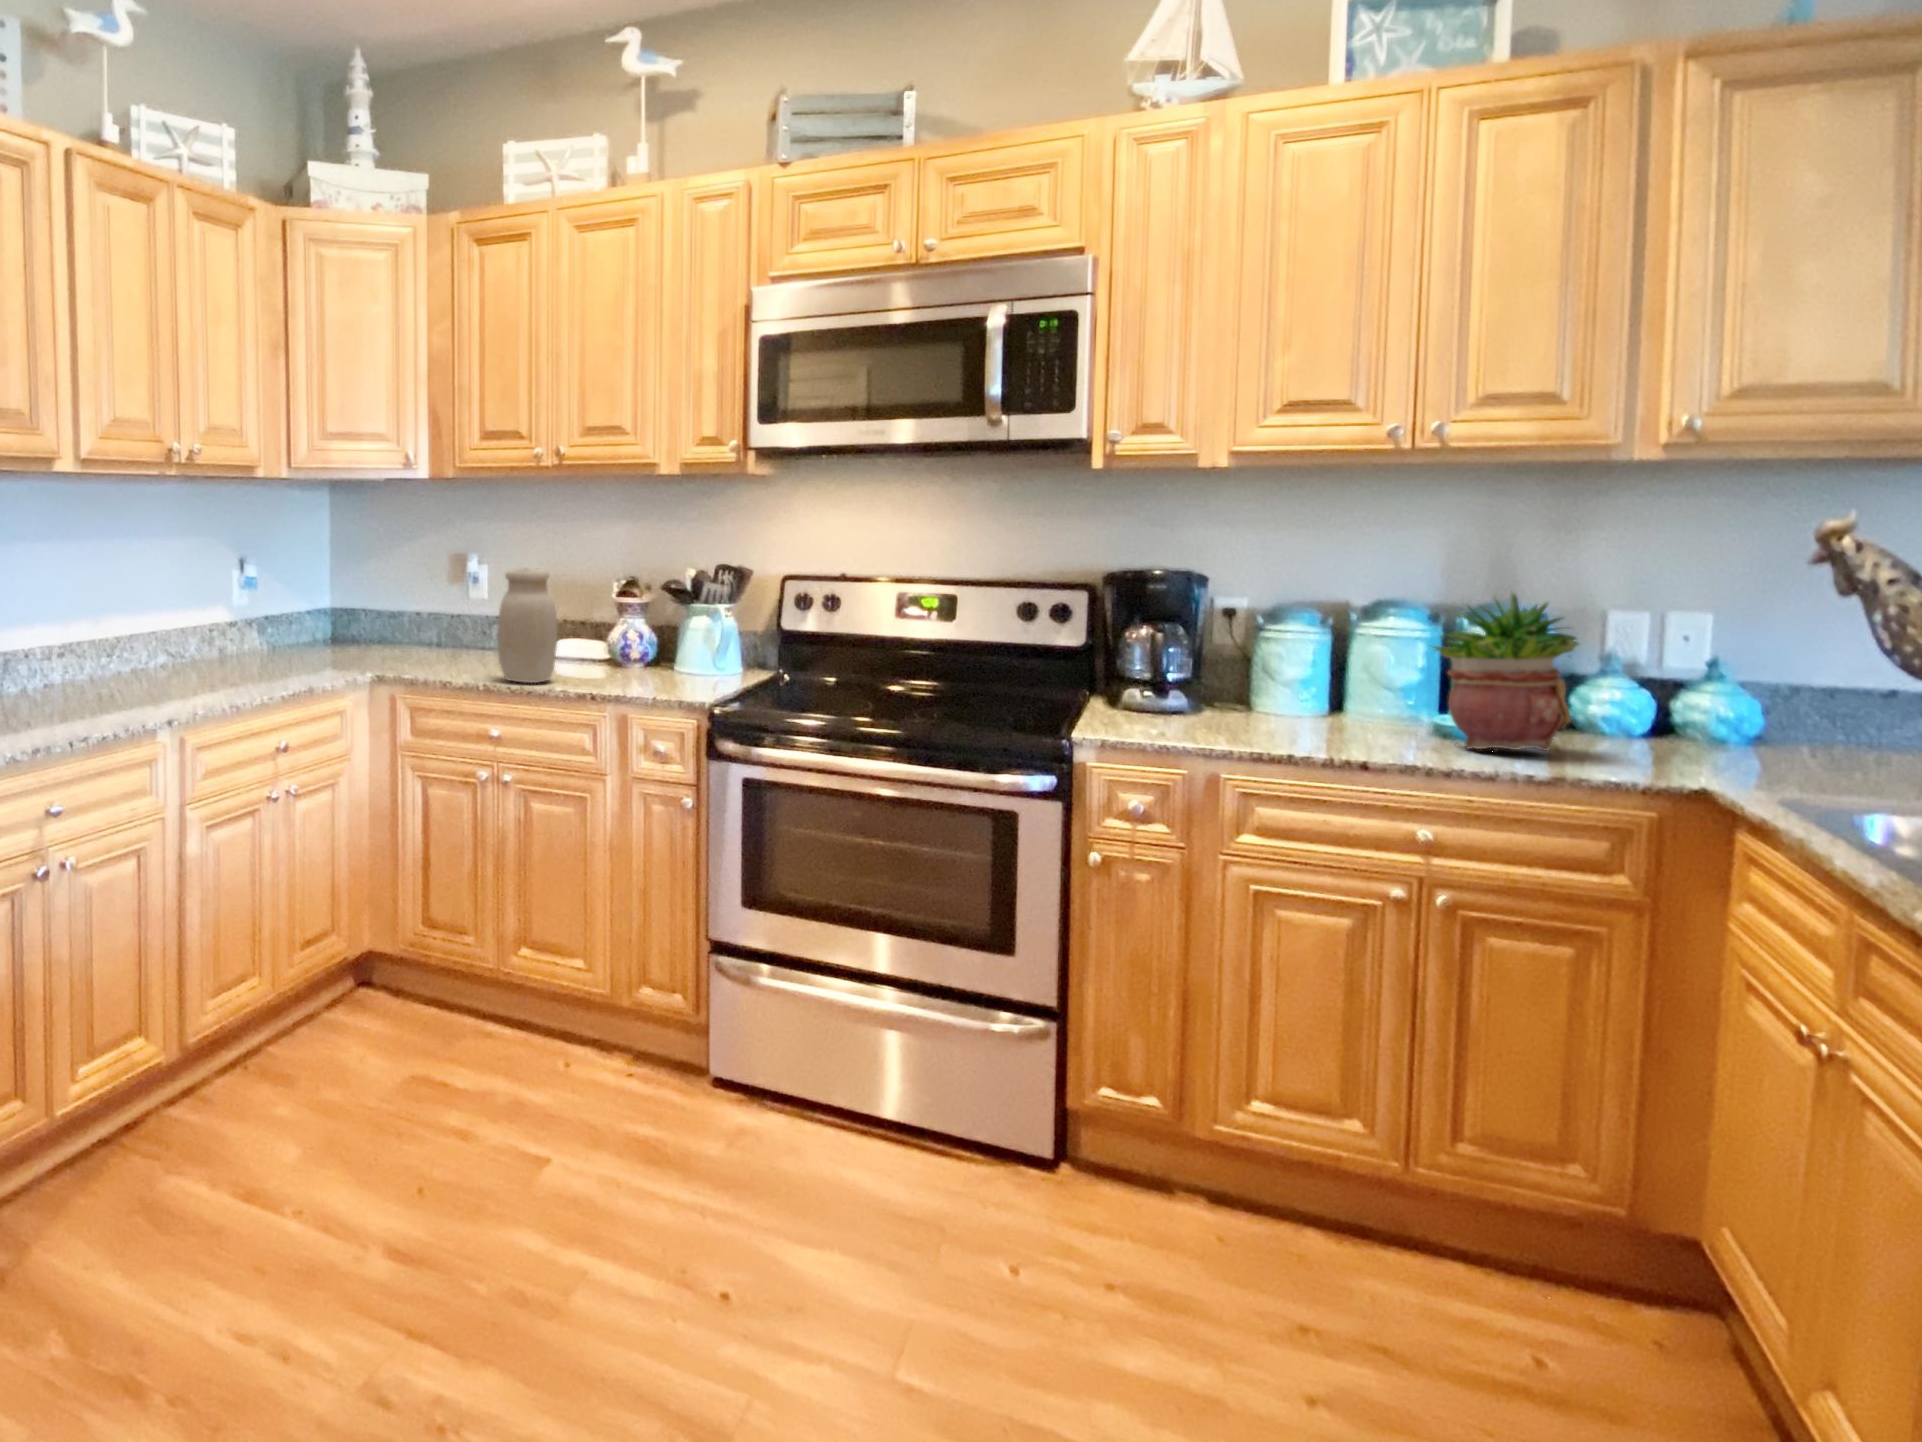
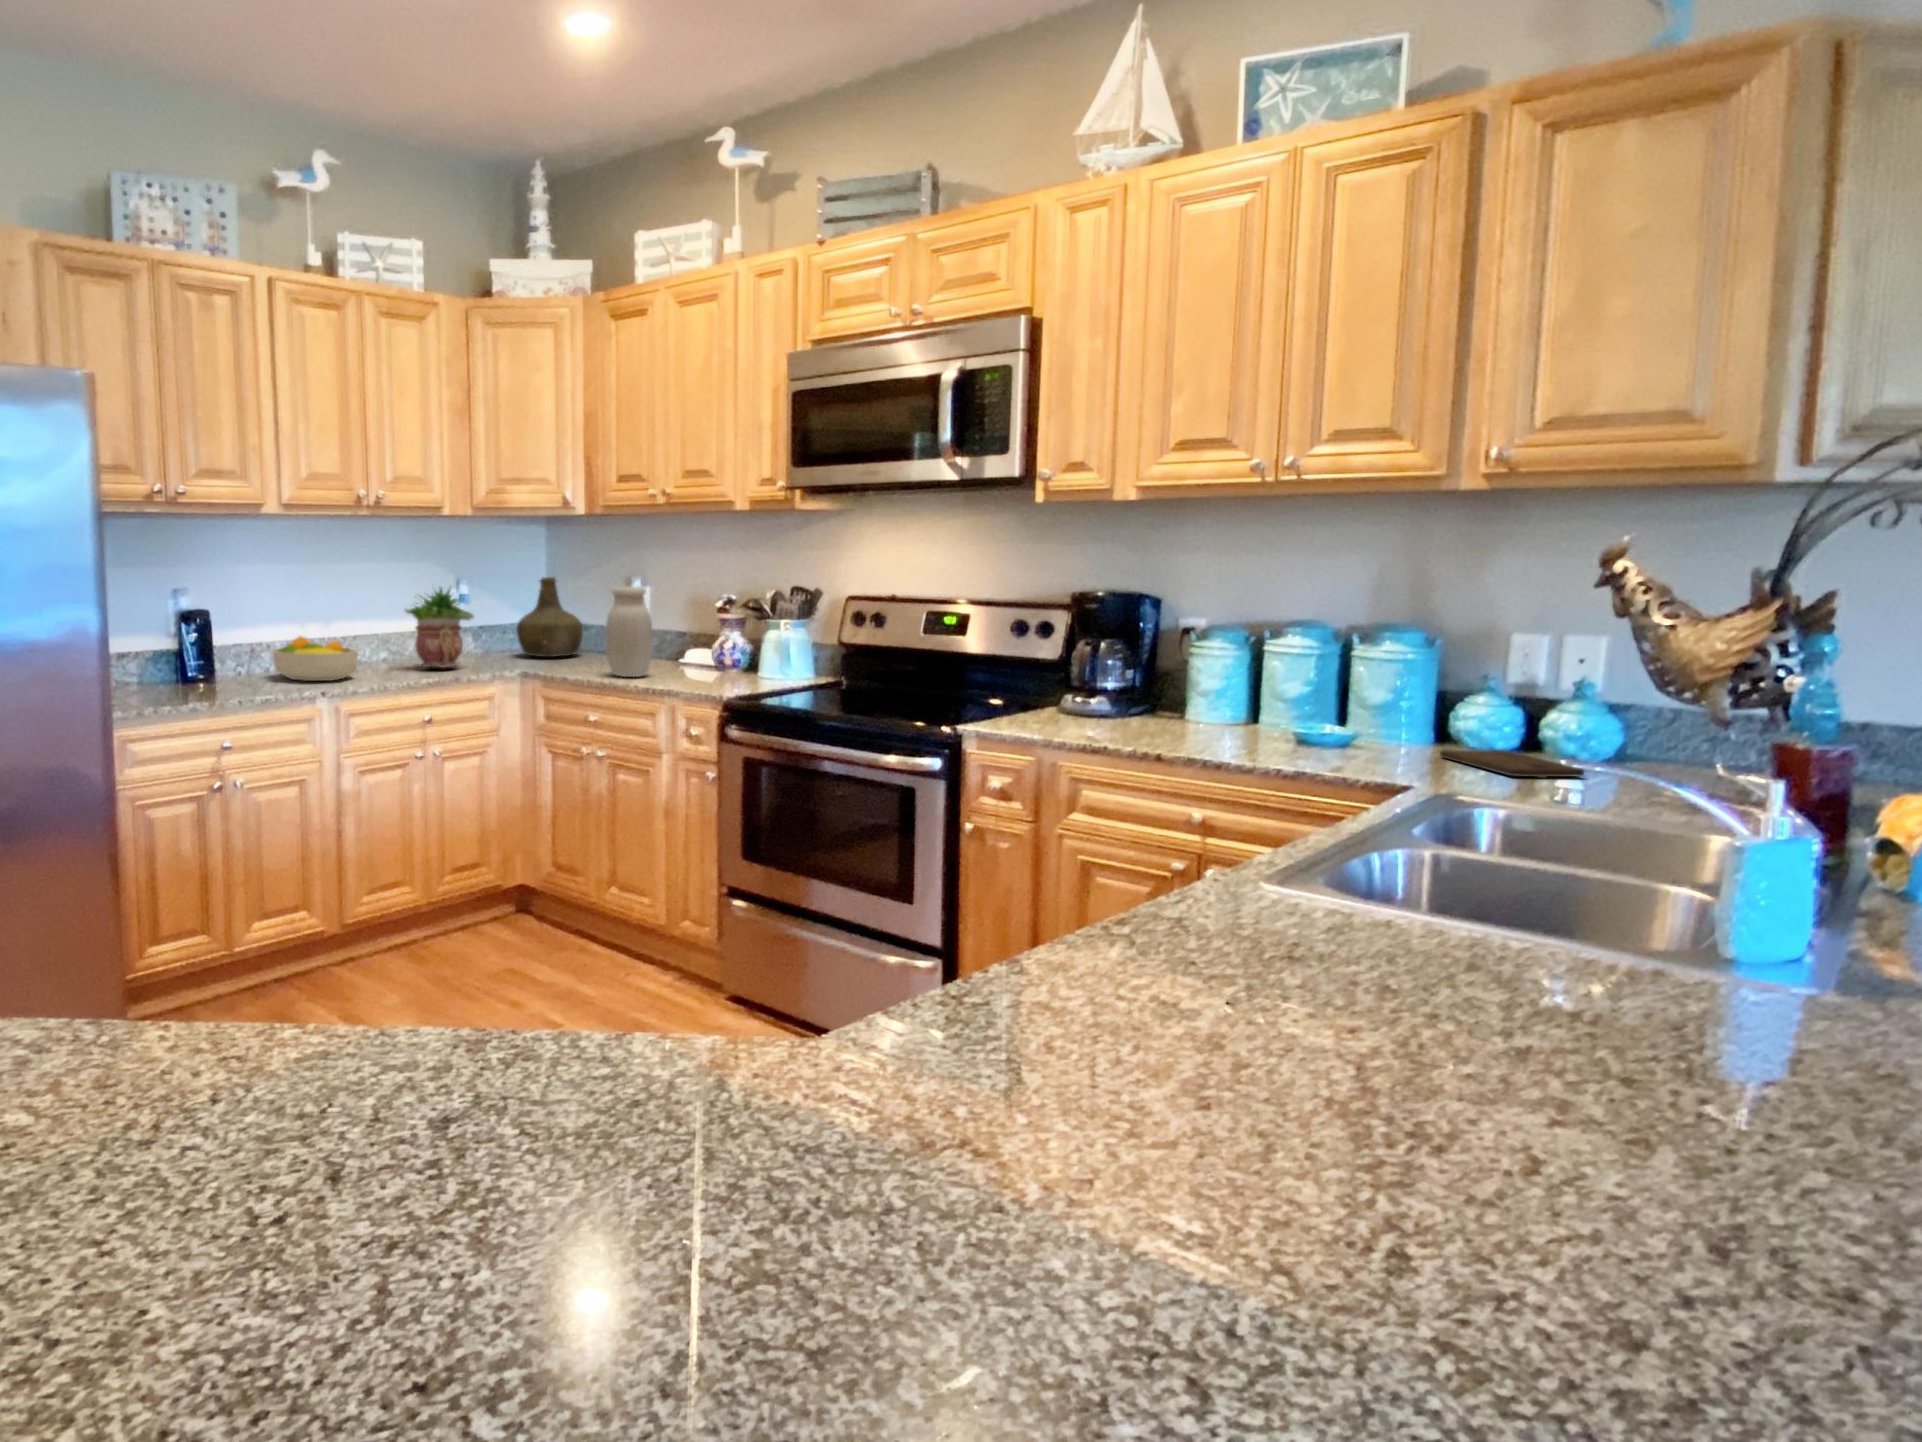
bottle: none [330,557,415,658] -> present [516,577,583,657]
potted plant: present [1434,594,1578,751] -> present [405,588,474,668]
fruit bowl: none [45,641,176,705] -> present [272,636,358,681]
cutting board: none [1623,739,1813,770] -> present [1440,750,1584,777]

